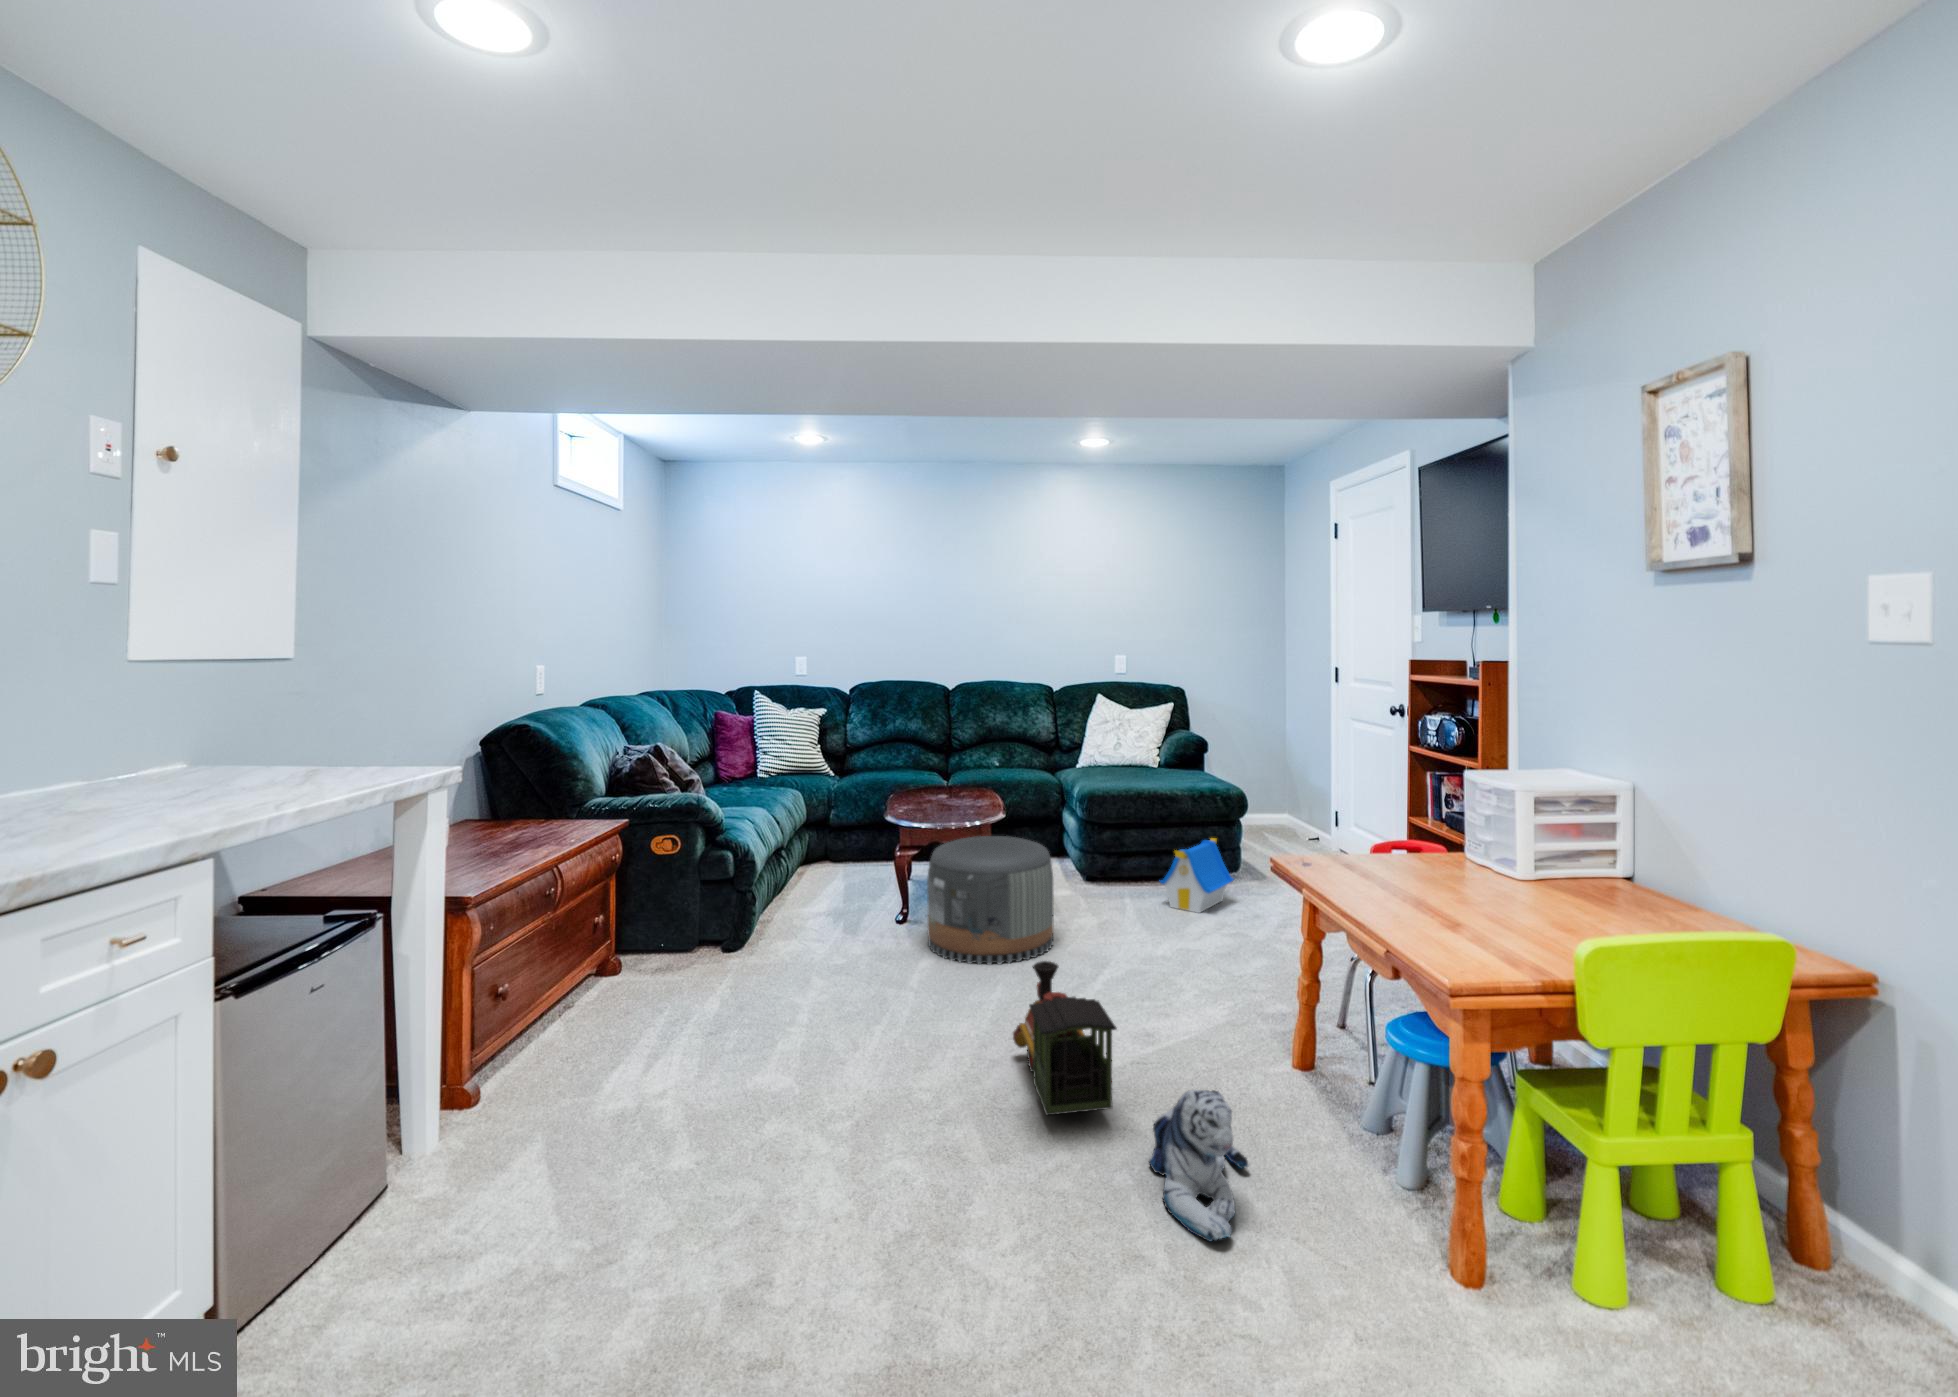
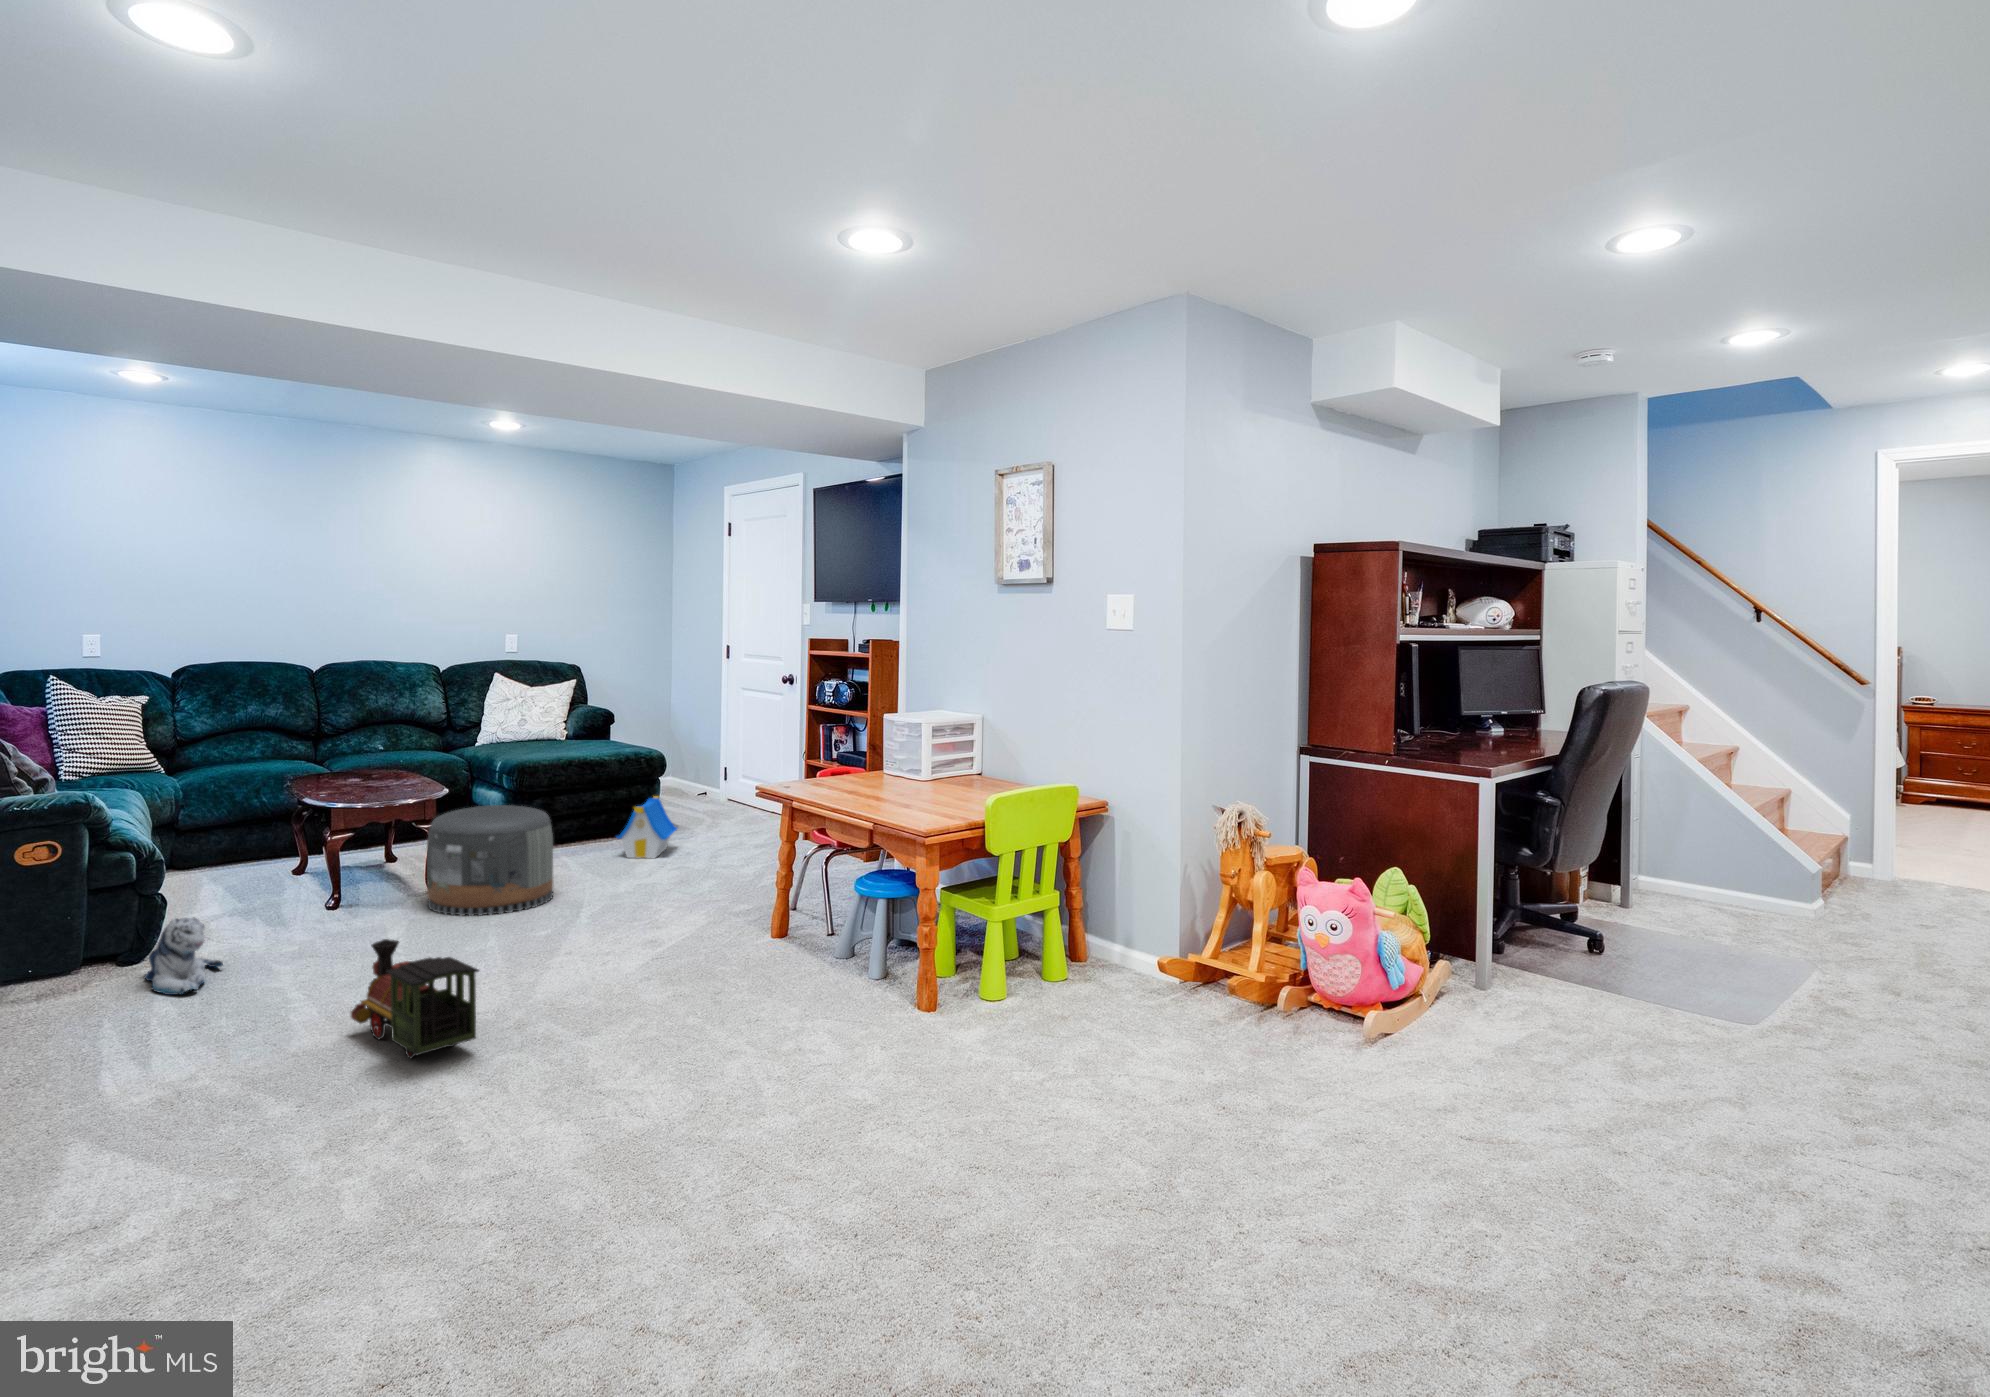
toy train: present [1013,961,1117,1115] -> present [351,939,479,1059]
plush toy: present [1149,1090,1248,1242] -> present [144,918,223,995]

